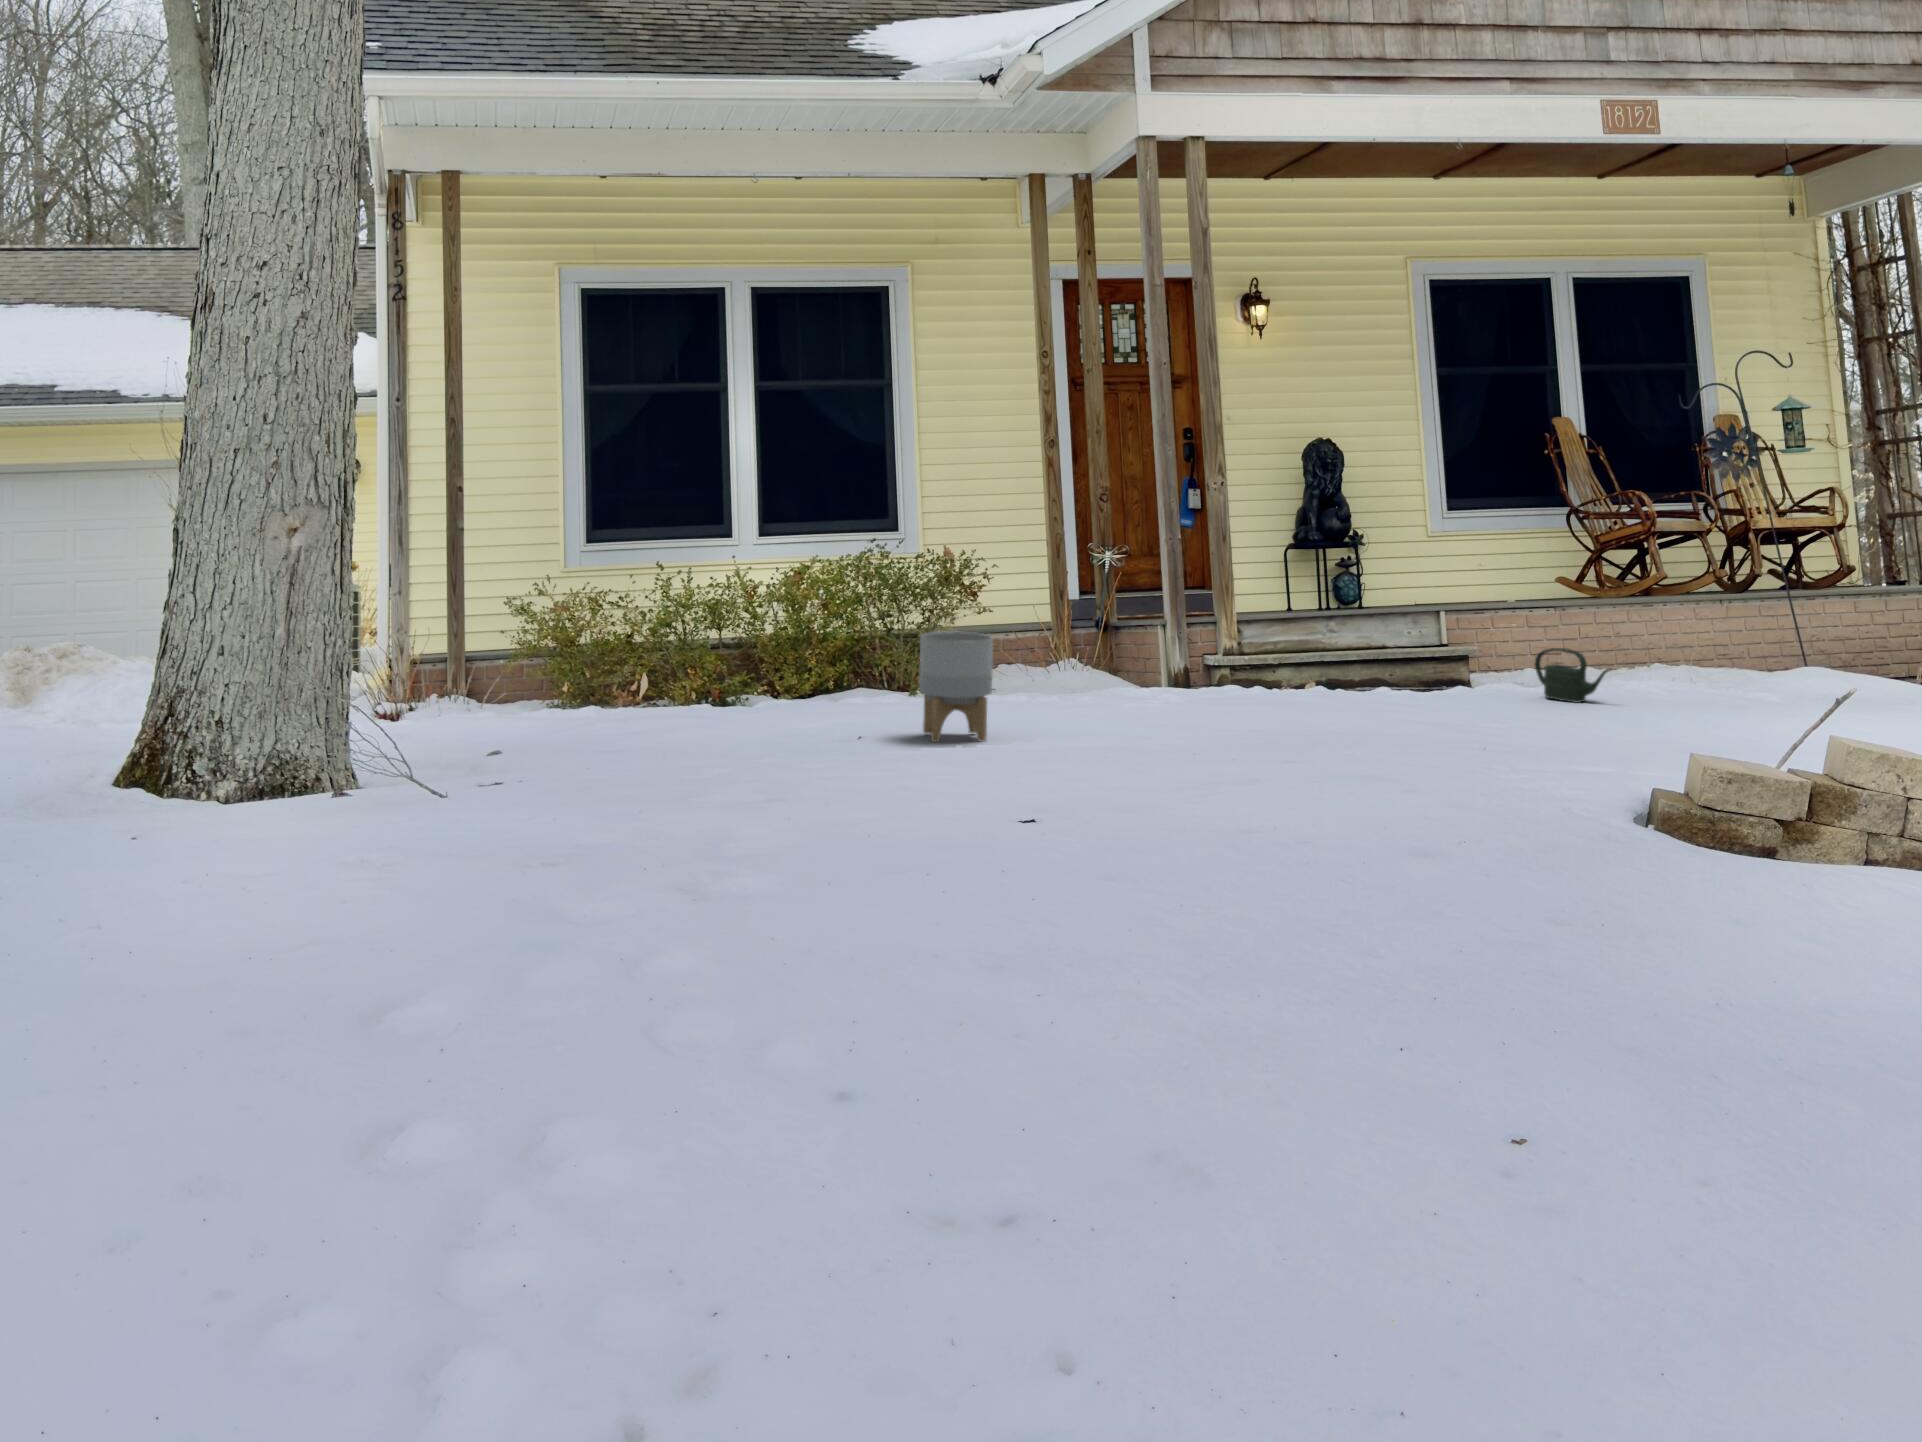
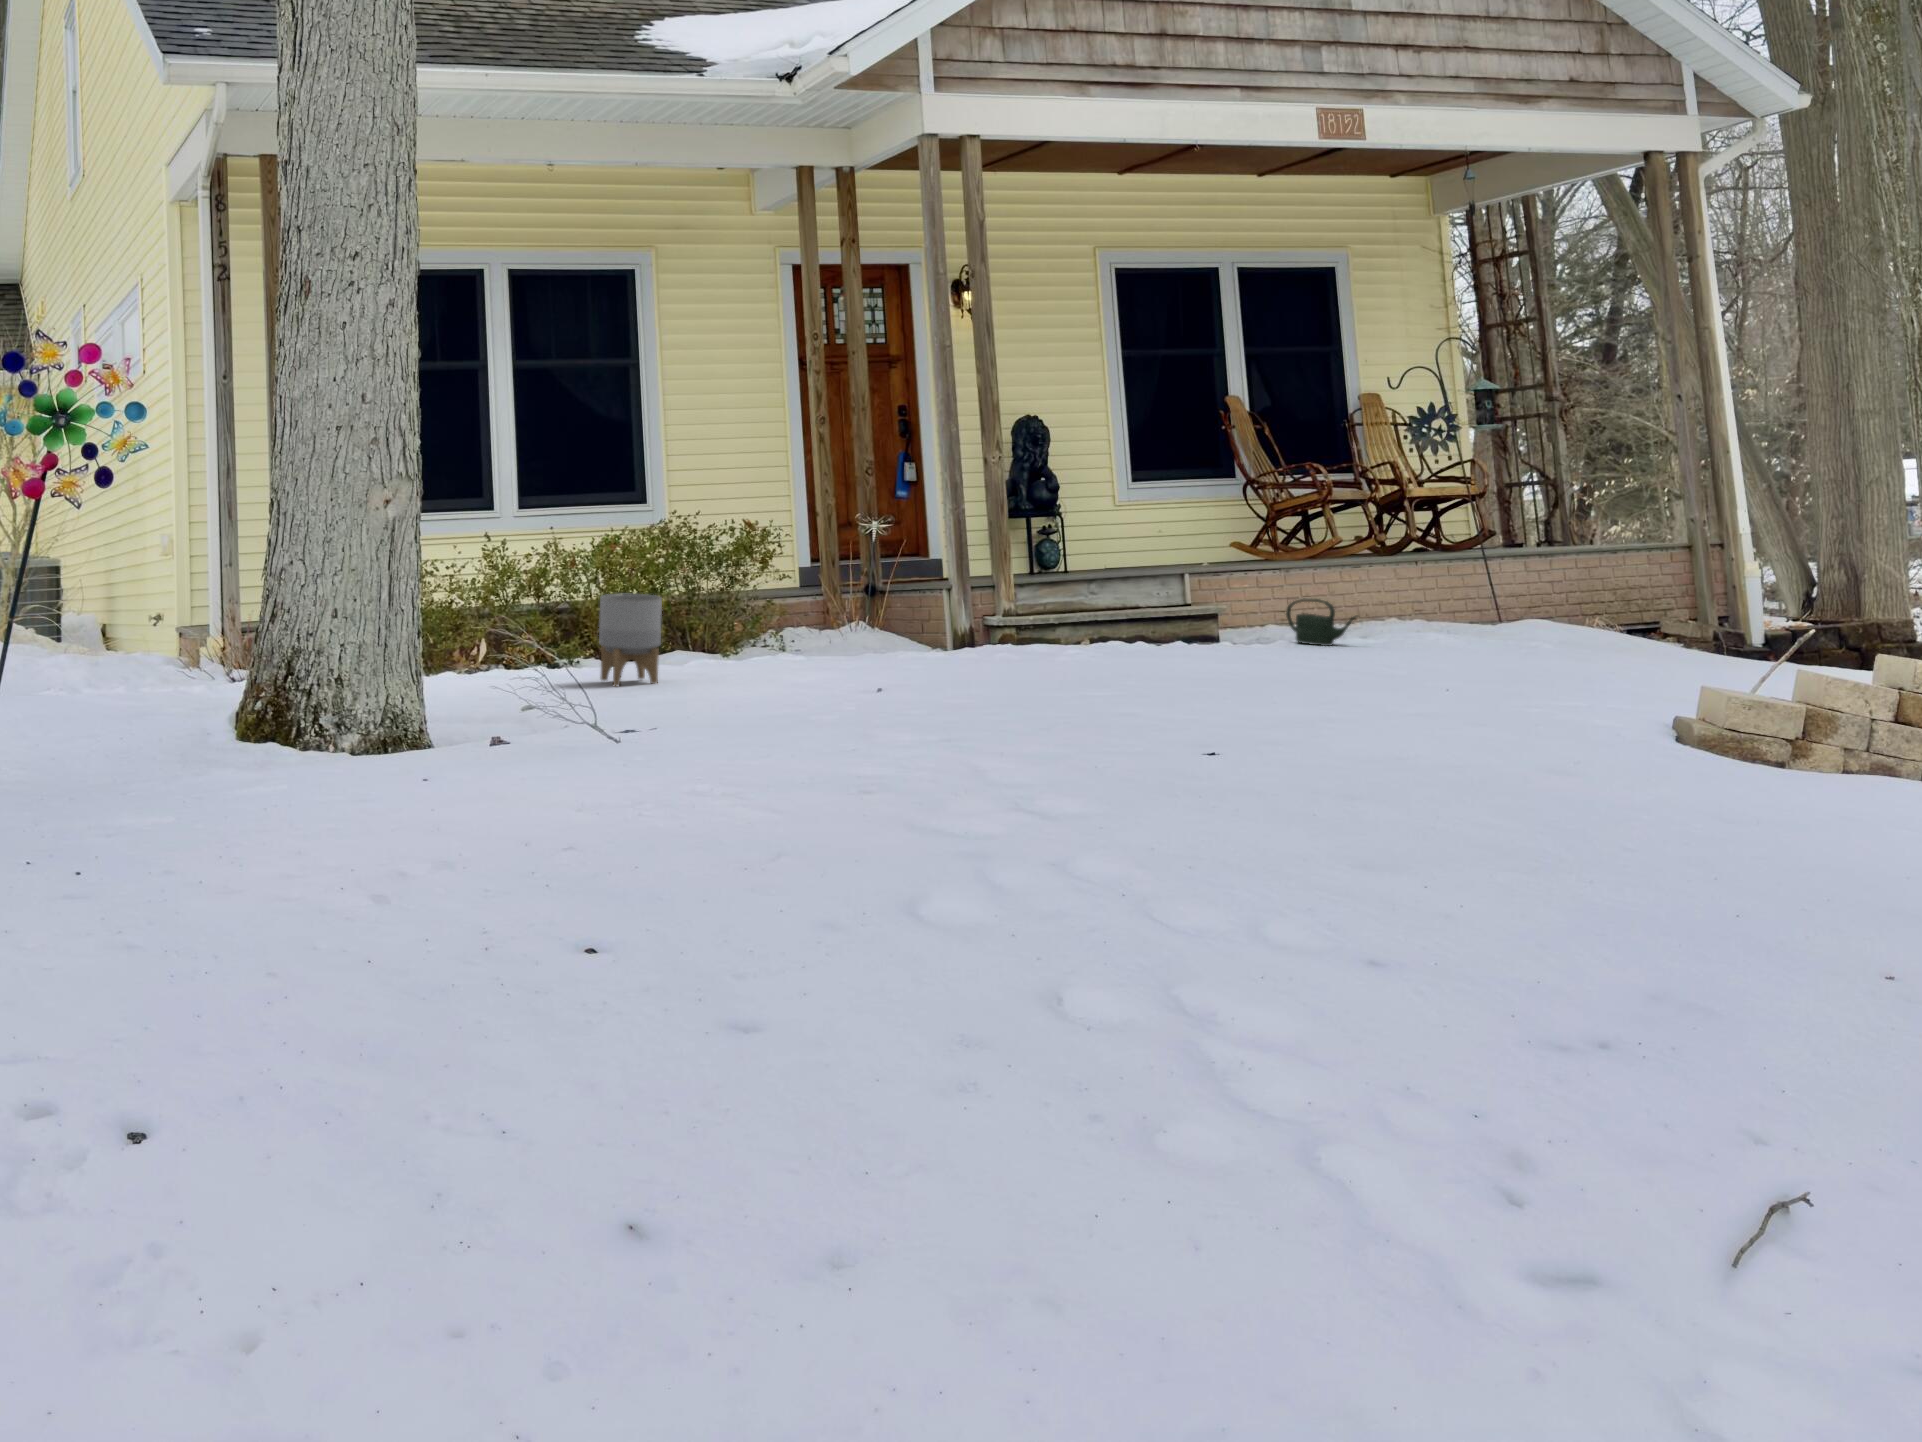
planter: present [919,631,993,742] -> present [599,594,662,686]

